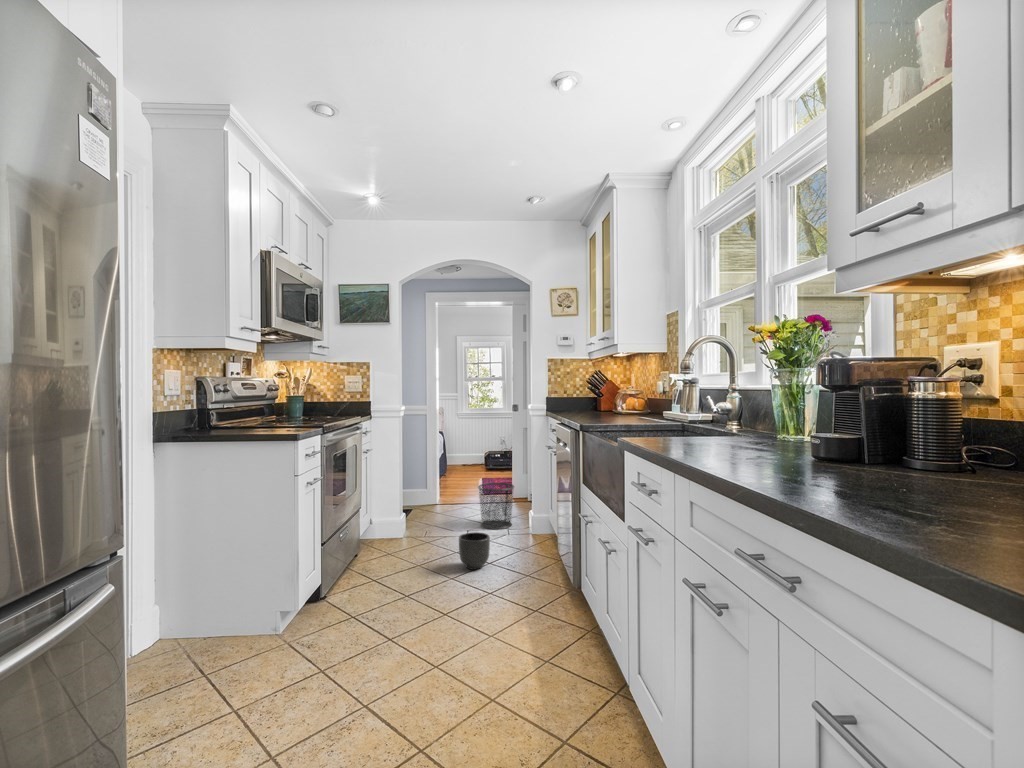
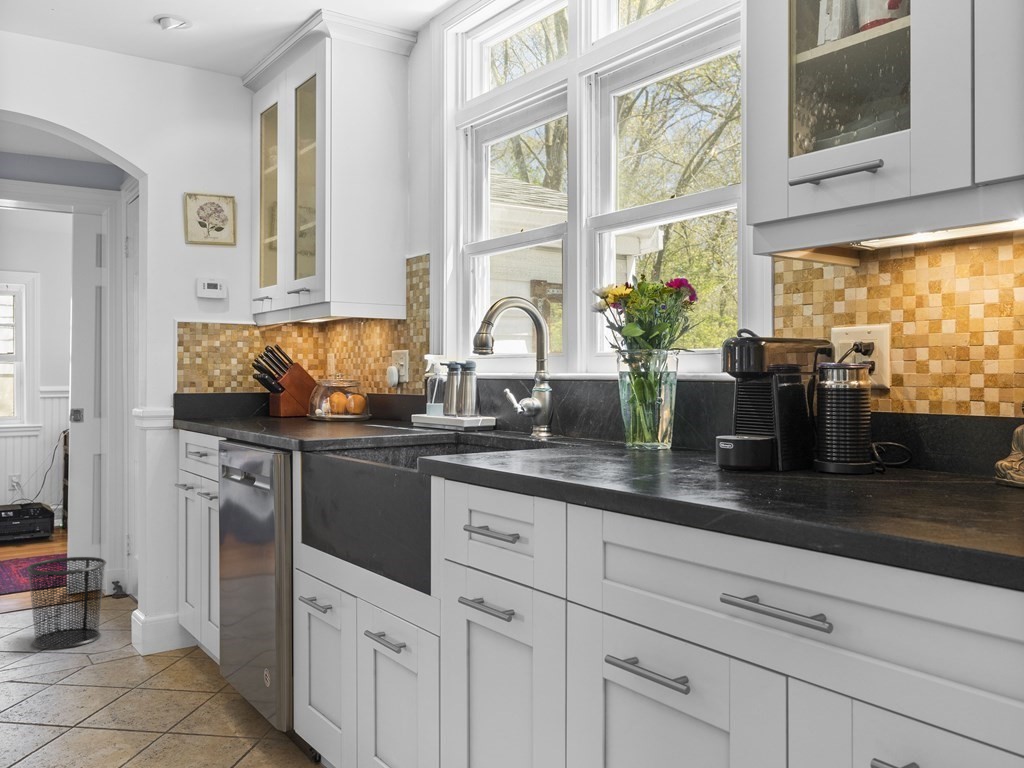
planter: present [459,532,490,570] -> none [23,654,92,728]

